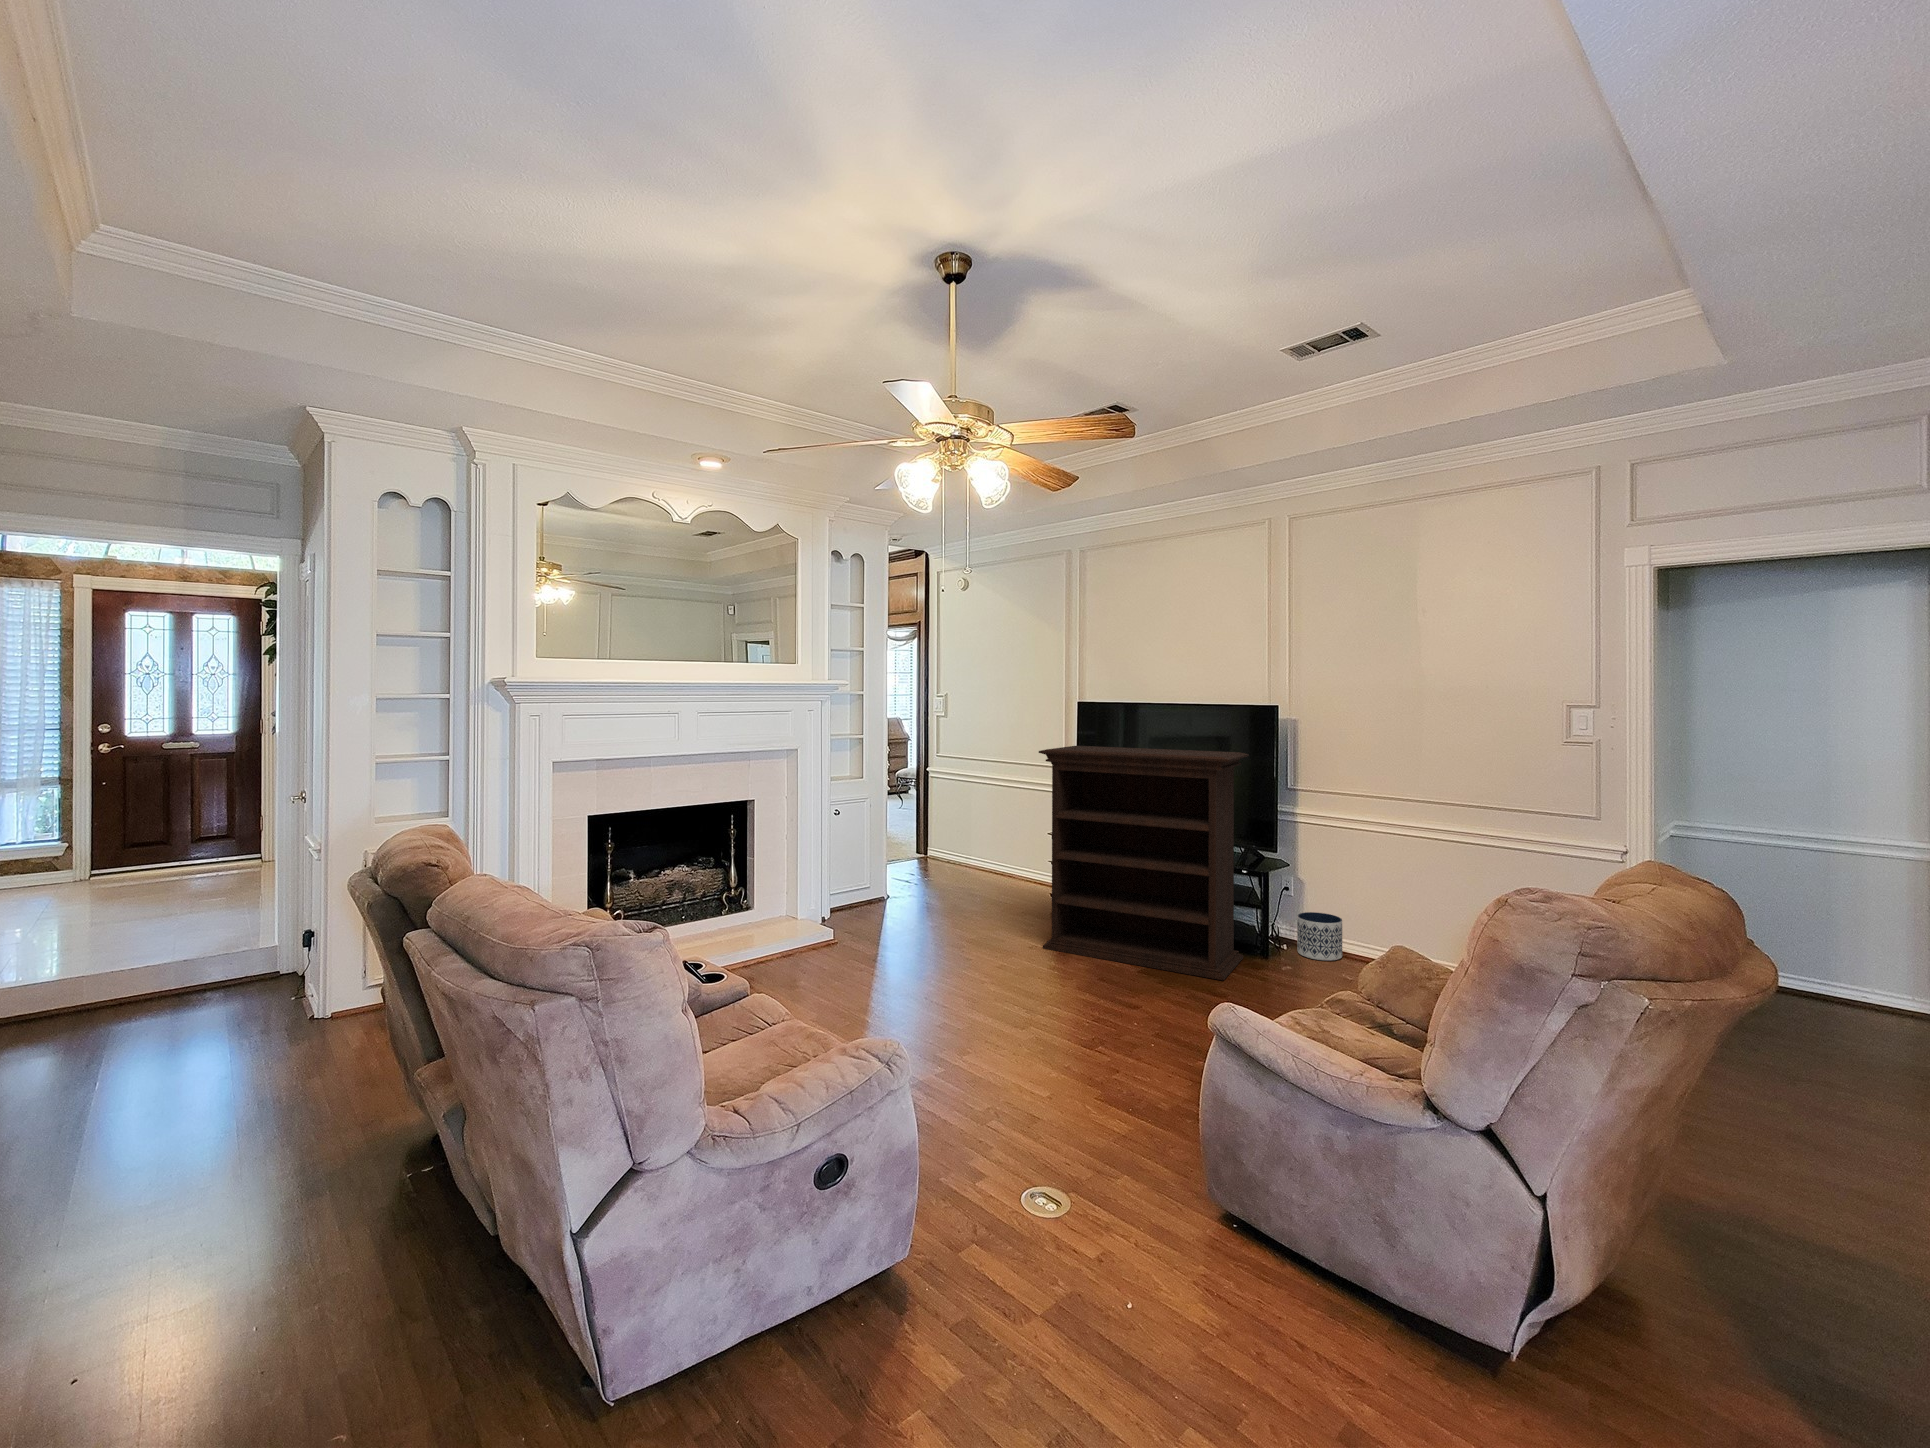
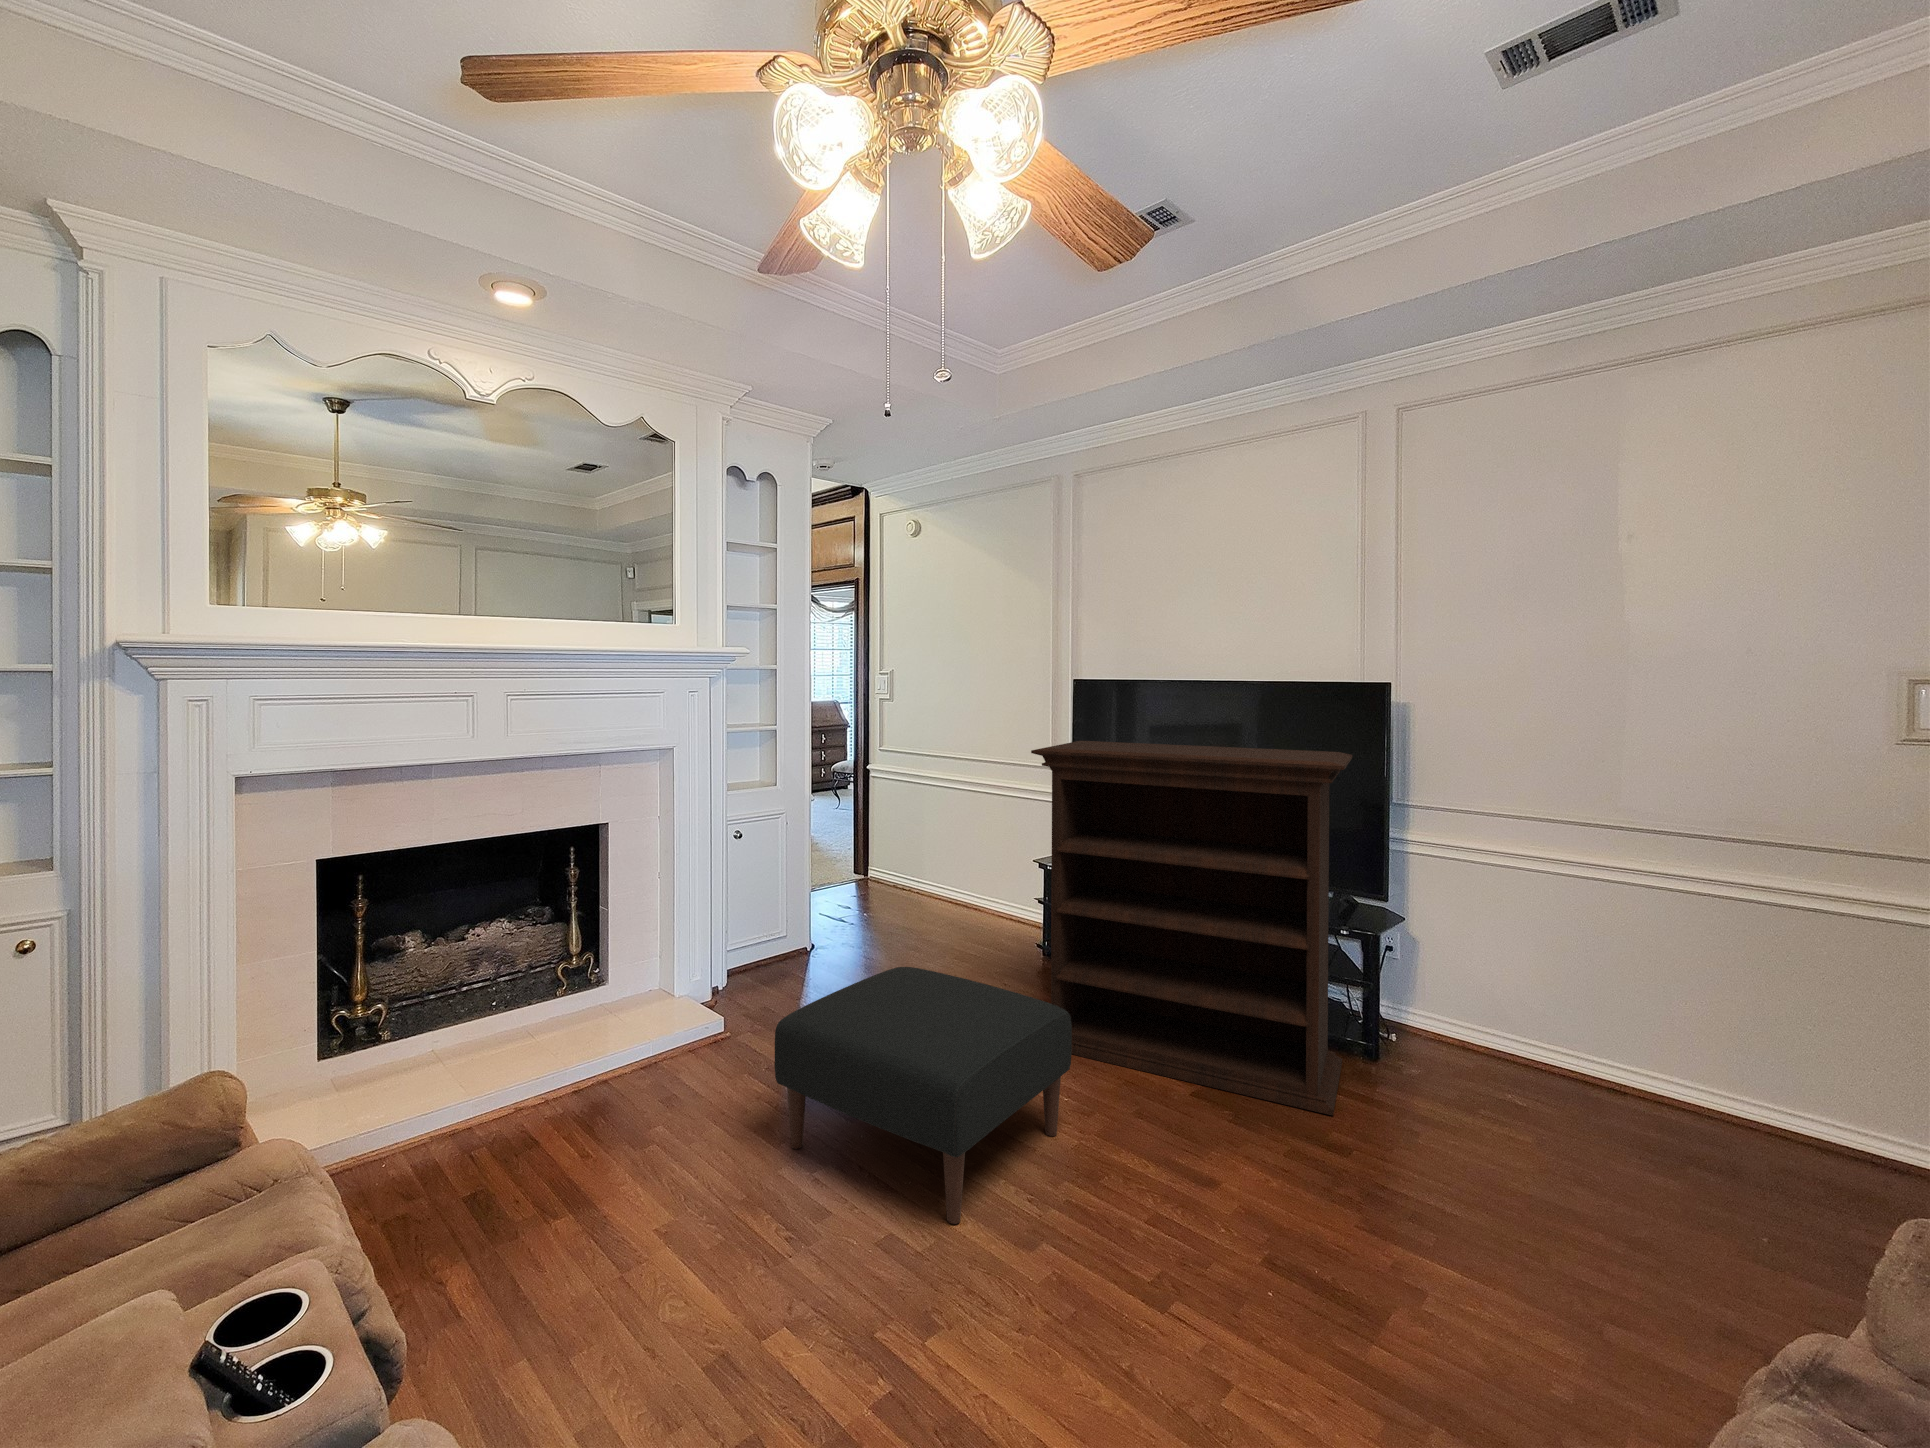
ottoman: none [875,889,1057,1018] -> present [775,967,1072,1224]
planter: present [1297,912,1342,961] -> none [1415,987,1489,1066]

